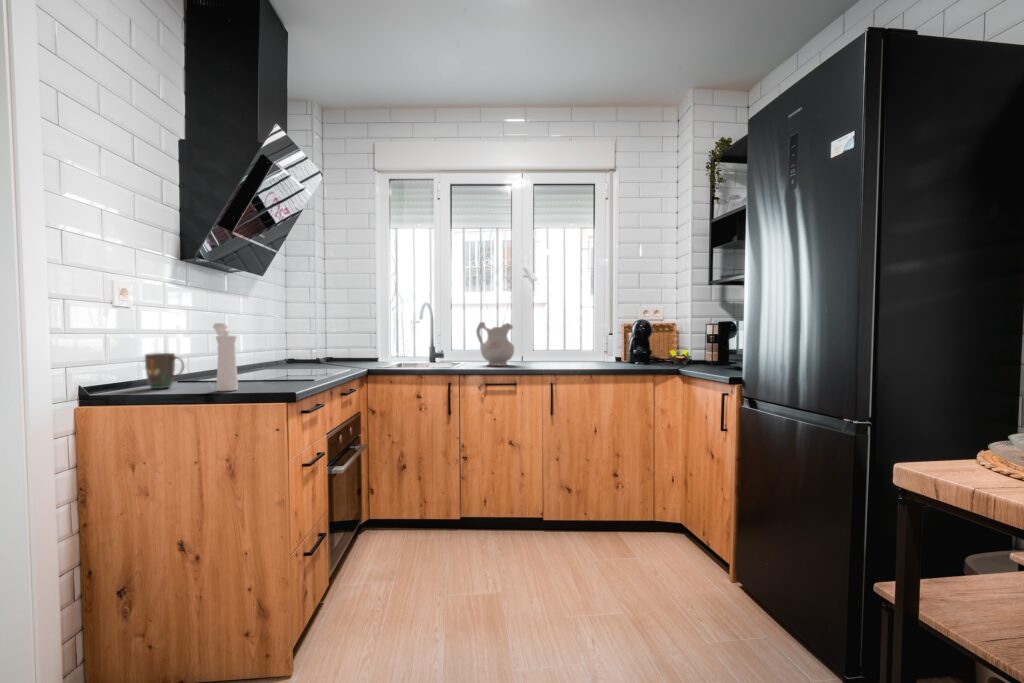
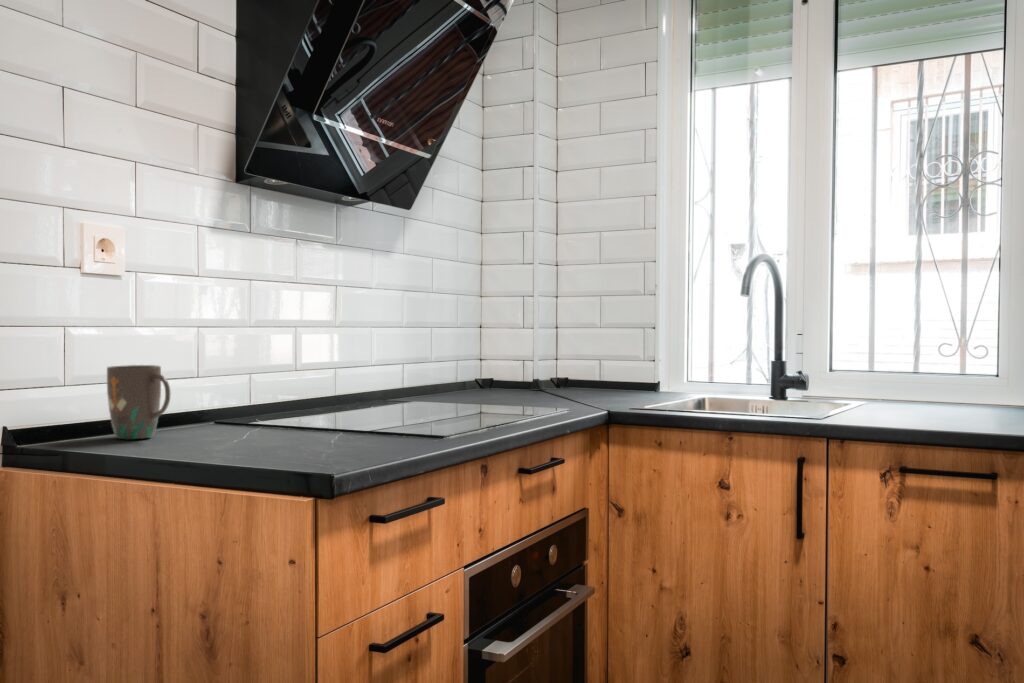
ceramic pitcher: present [476,322,514,366] -> none [882,302,991,422]
pepper mill: present [213,323,238,391] -> none [201,304,247,457]

